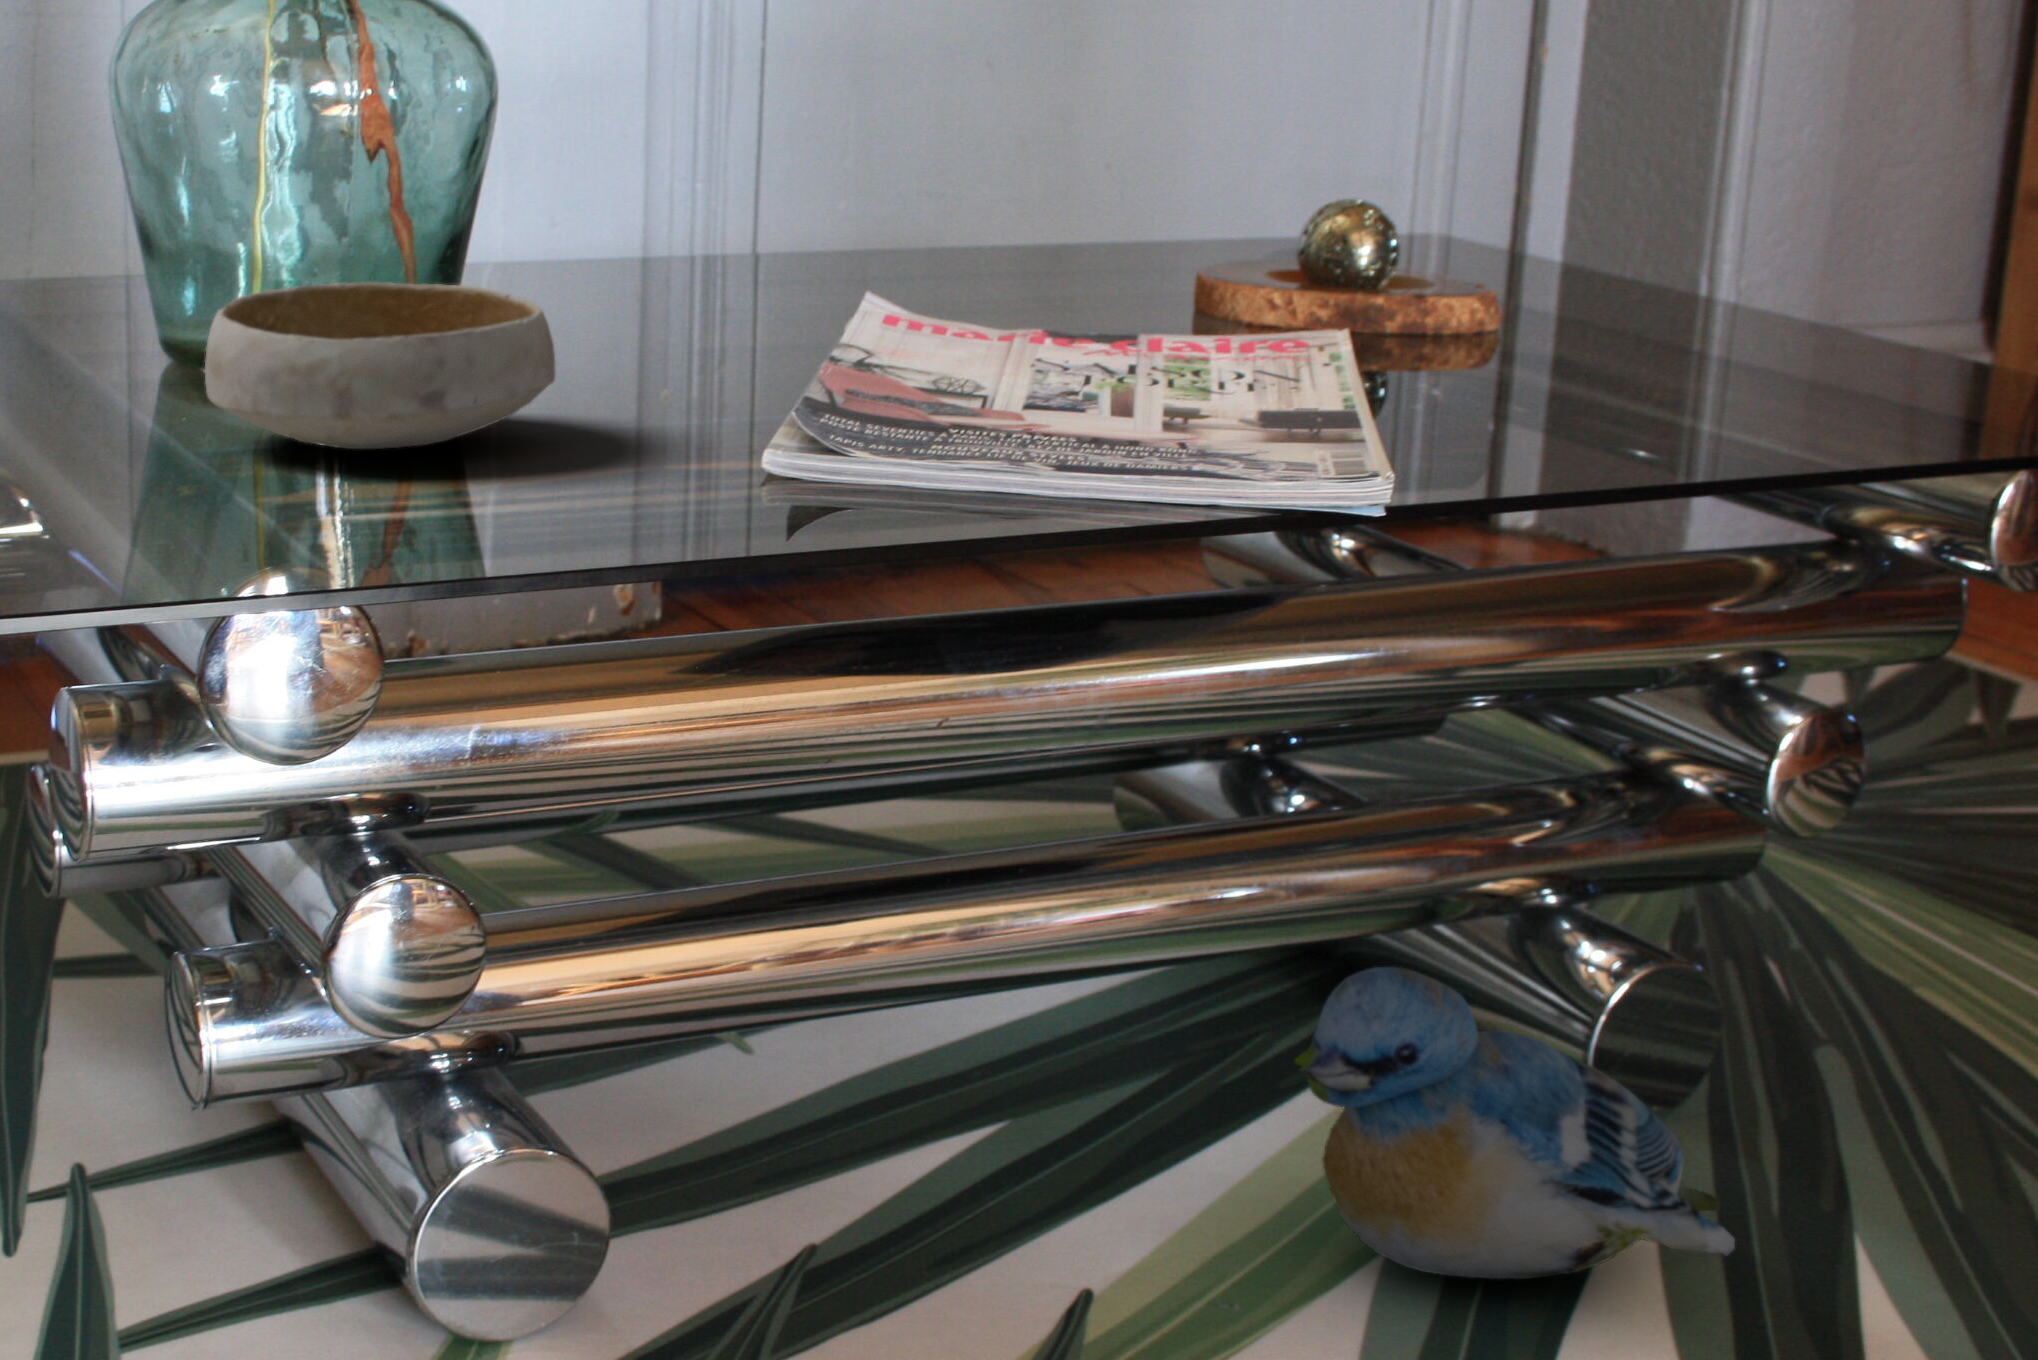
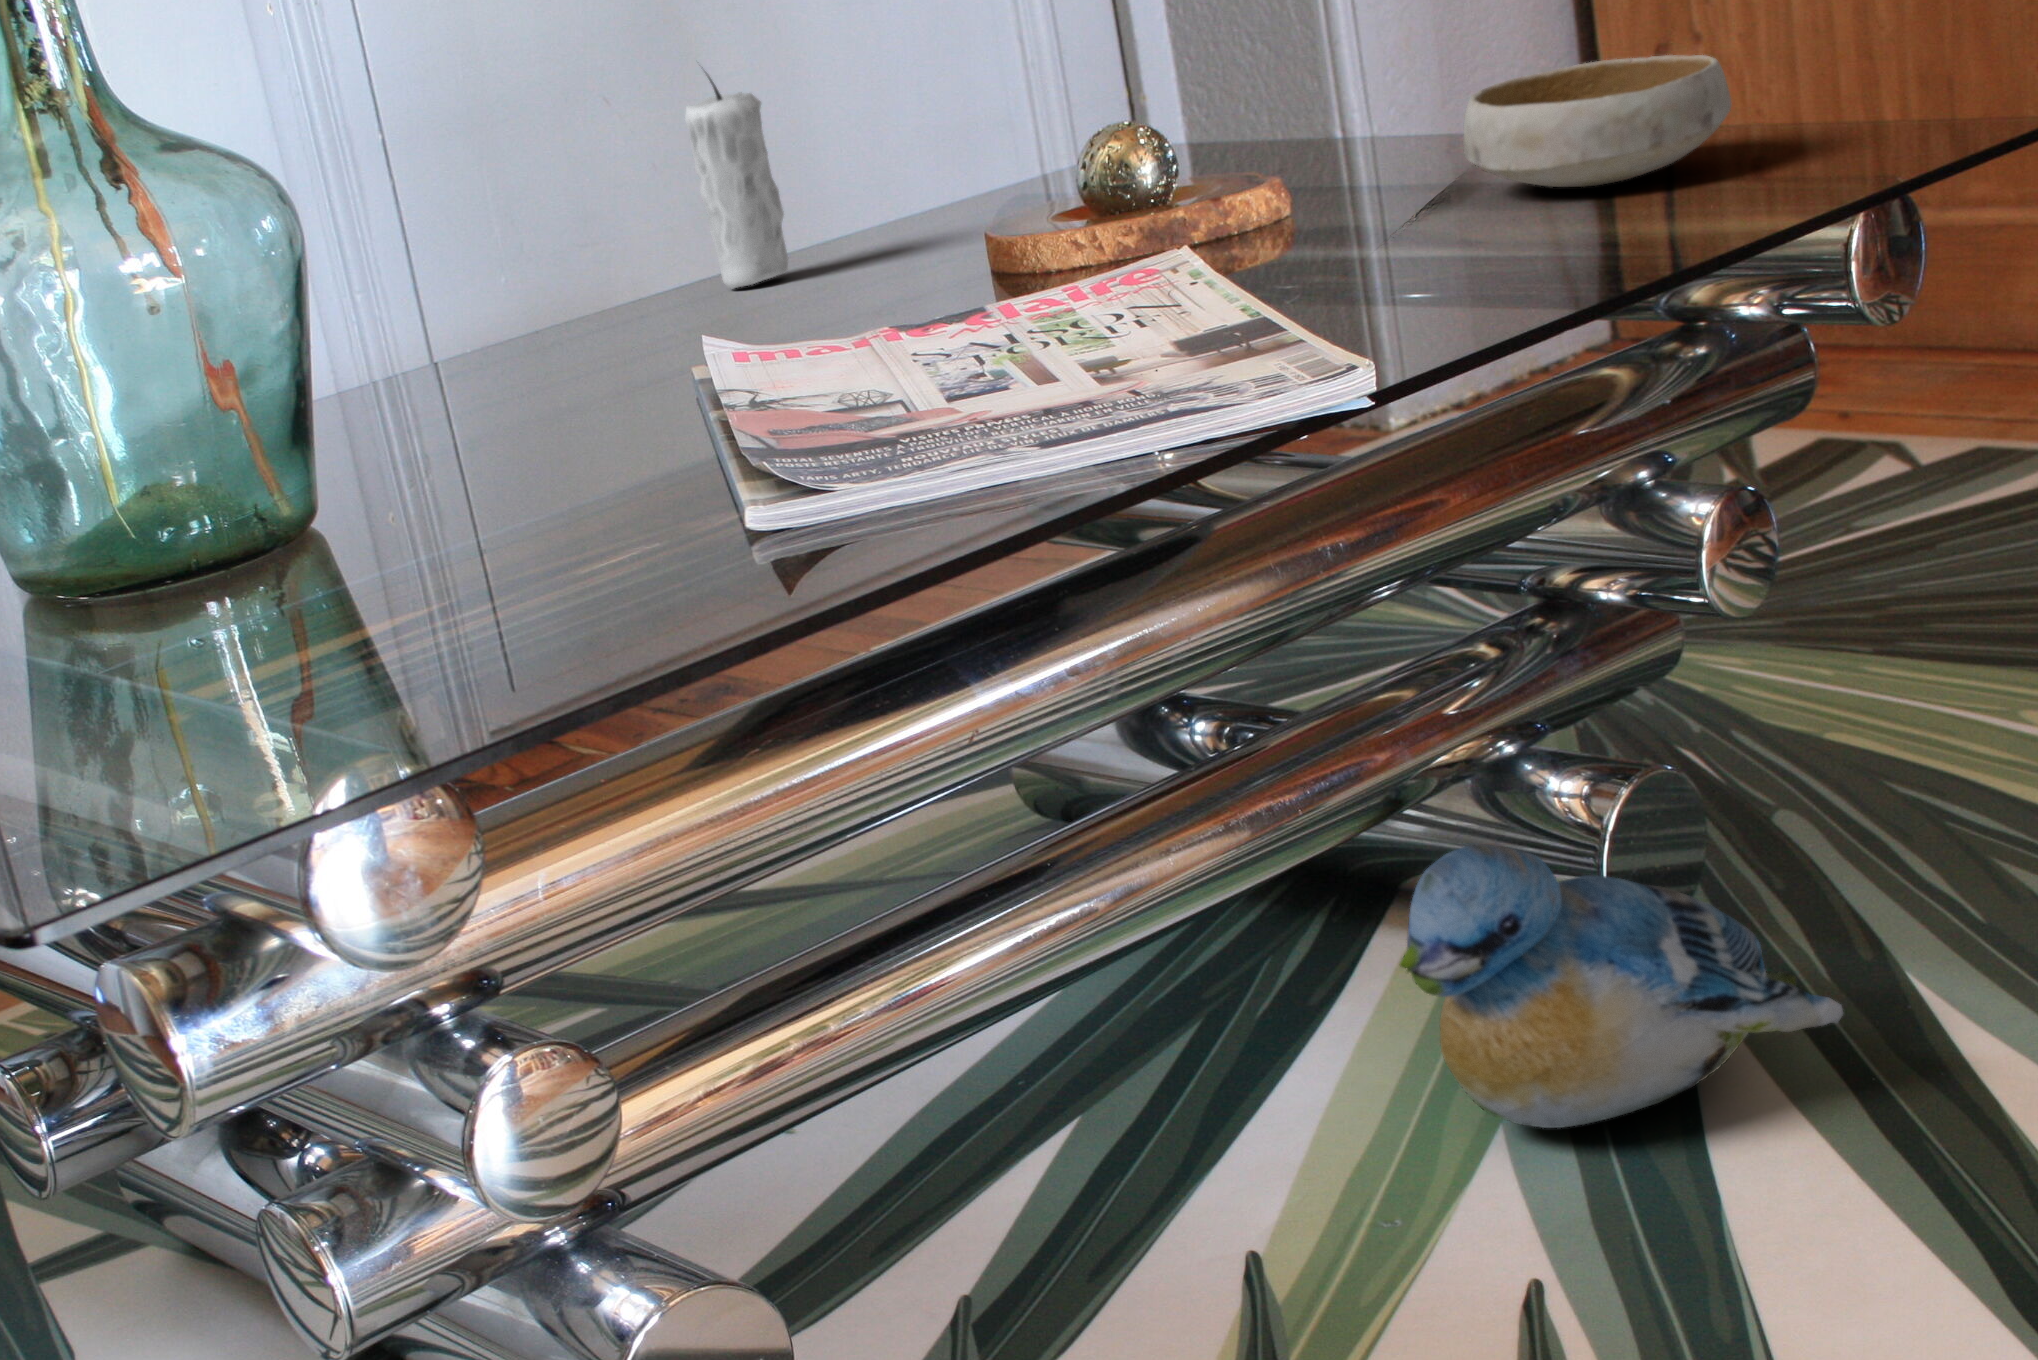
candle: none [957,48,1037,270] -> present [686,73,788,289]
bowl: present [205,282,556,449] -> present [1464,55,1731,187]

